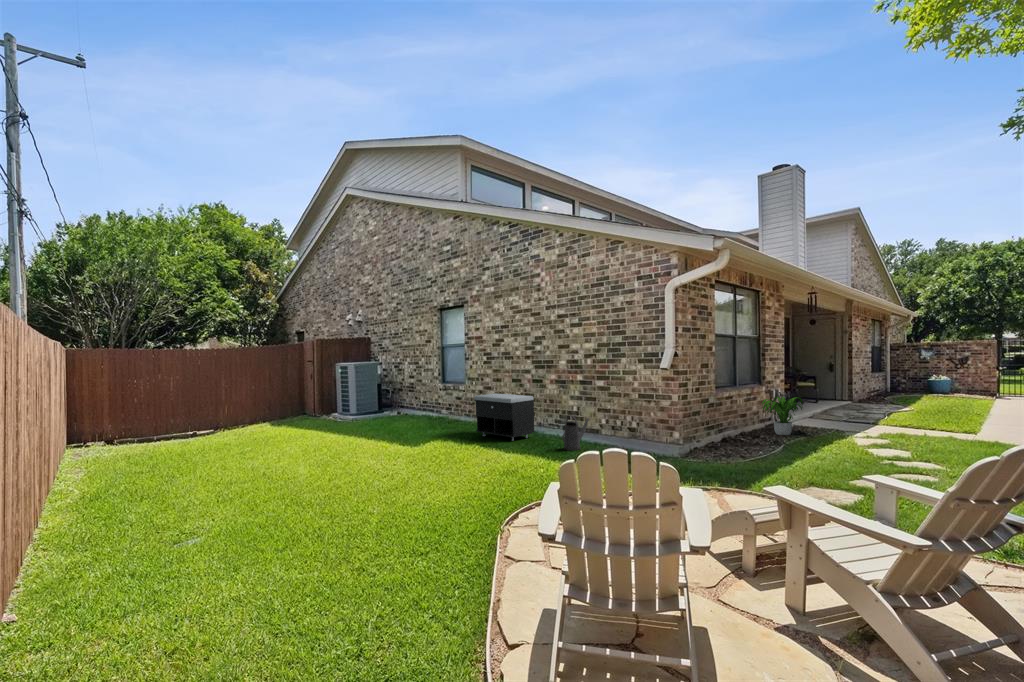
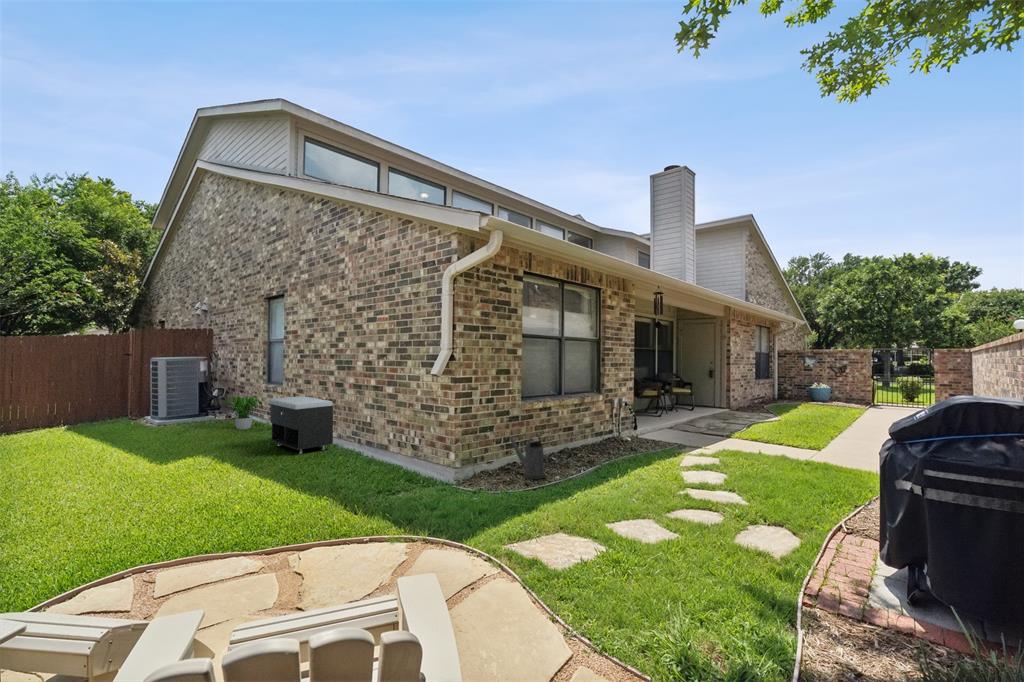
potted plant: present [762,397,803,435] -> present [225,396,262,429]
watering can: present [562,416,589,451] -> present [510,434,548,479]

